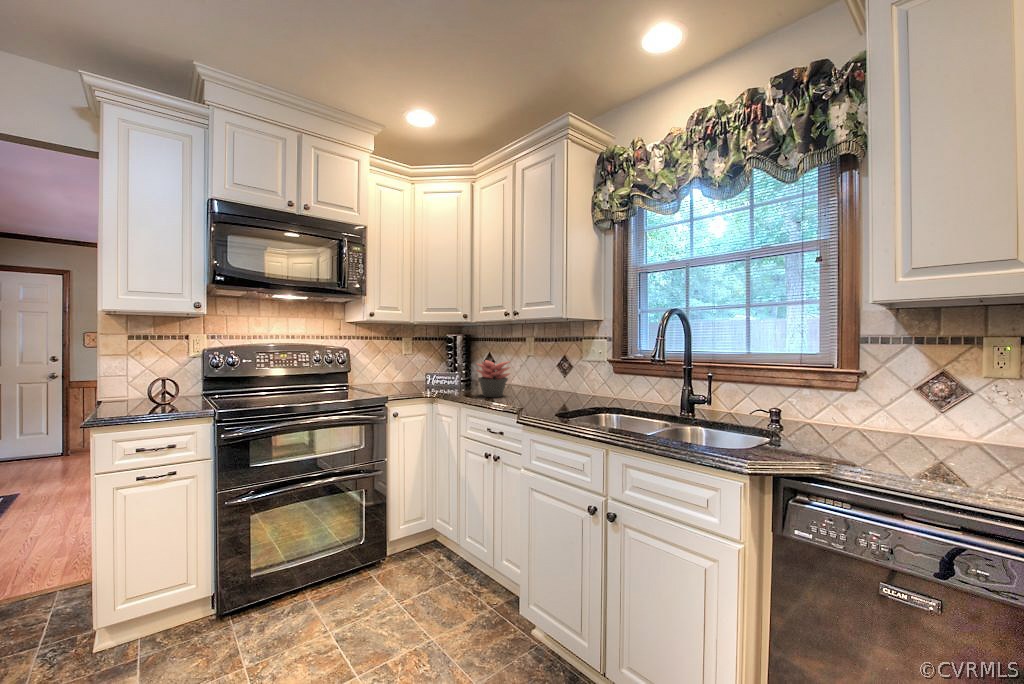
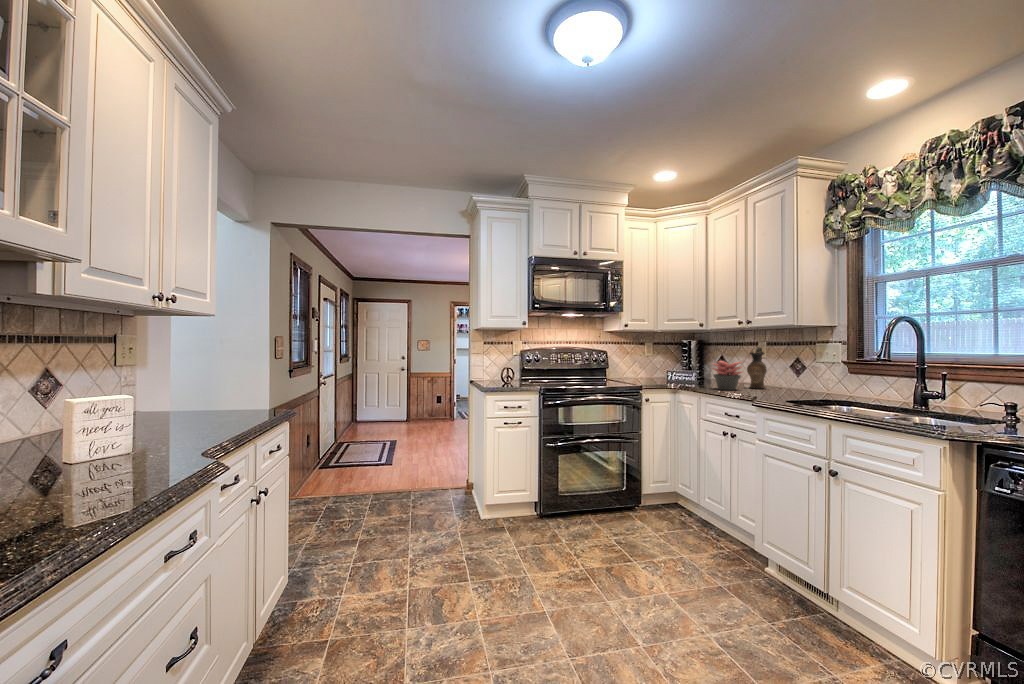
ceramic pitcher: none [515,343,535,392] -> present [747,347,767,388]

